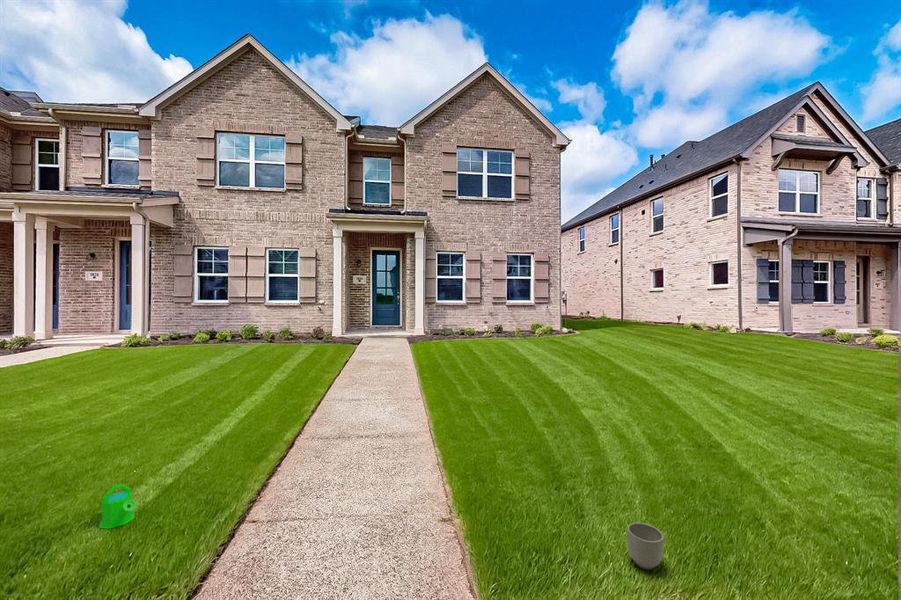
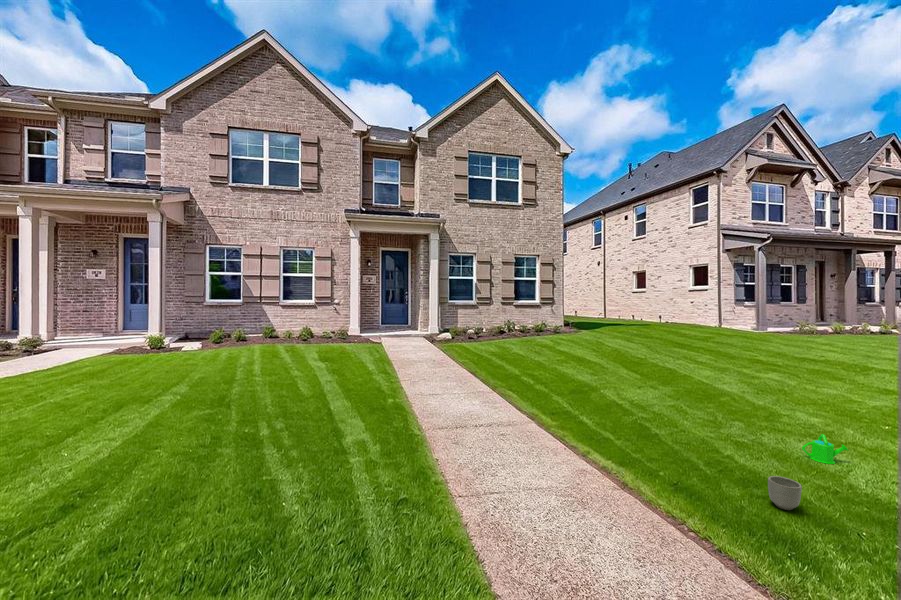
watering can: present [99,484,136,529] -> present [802,434,848,464]

